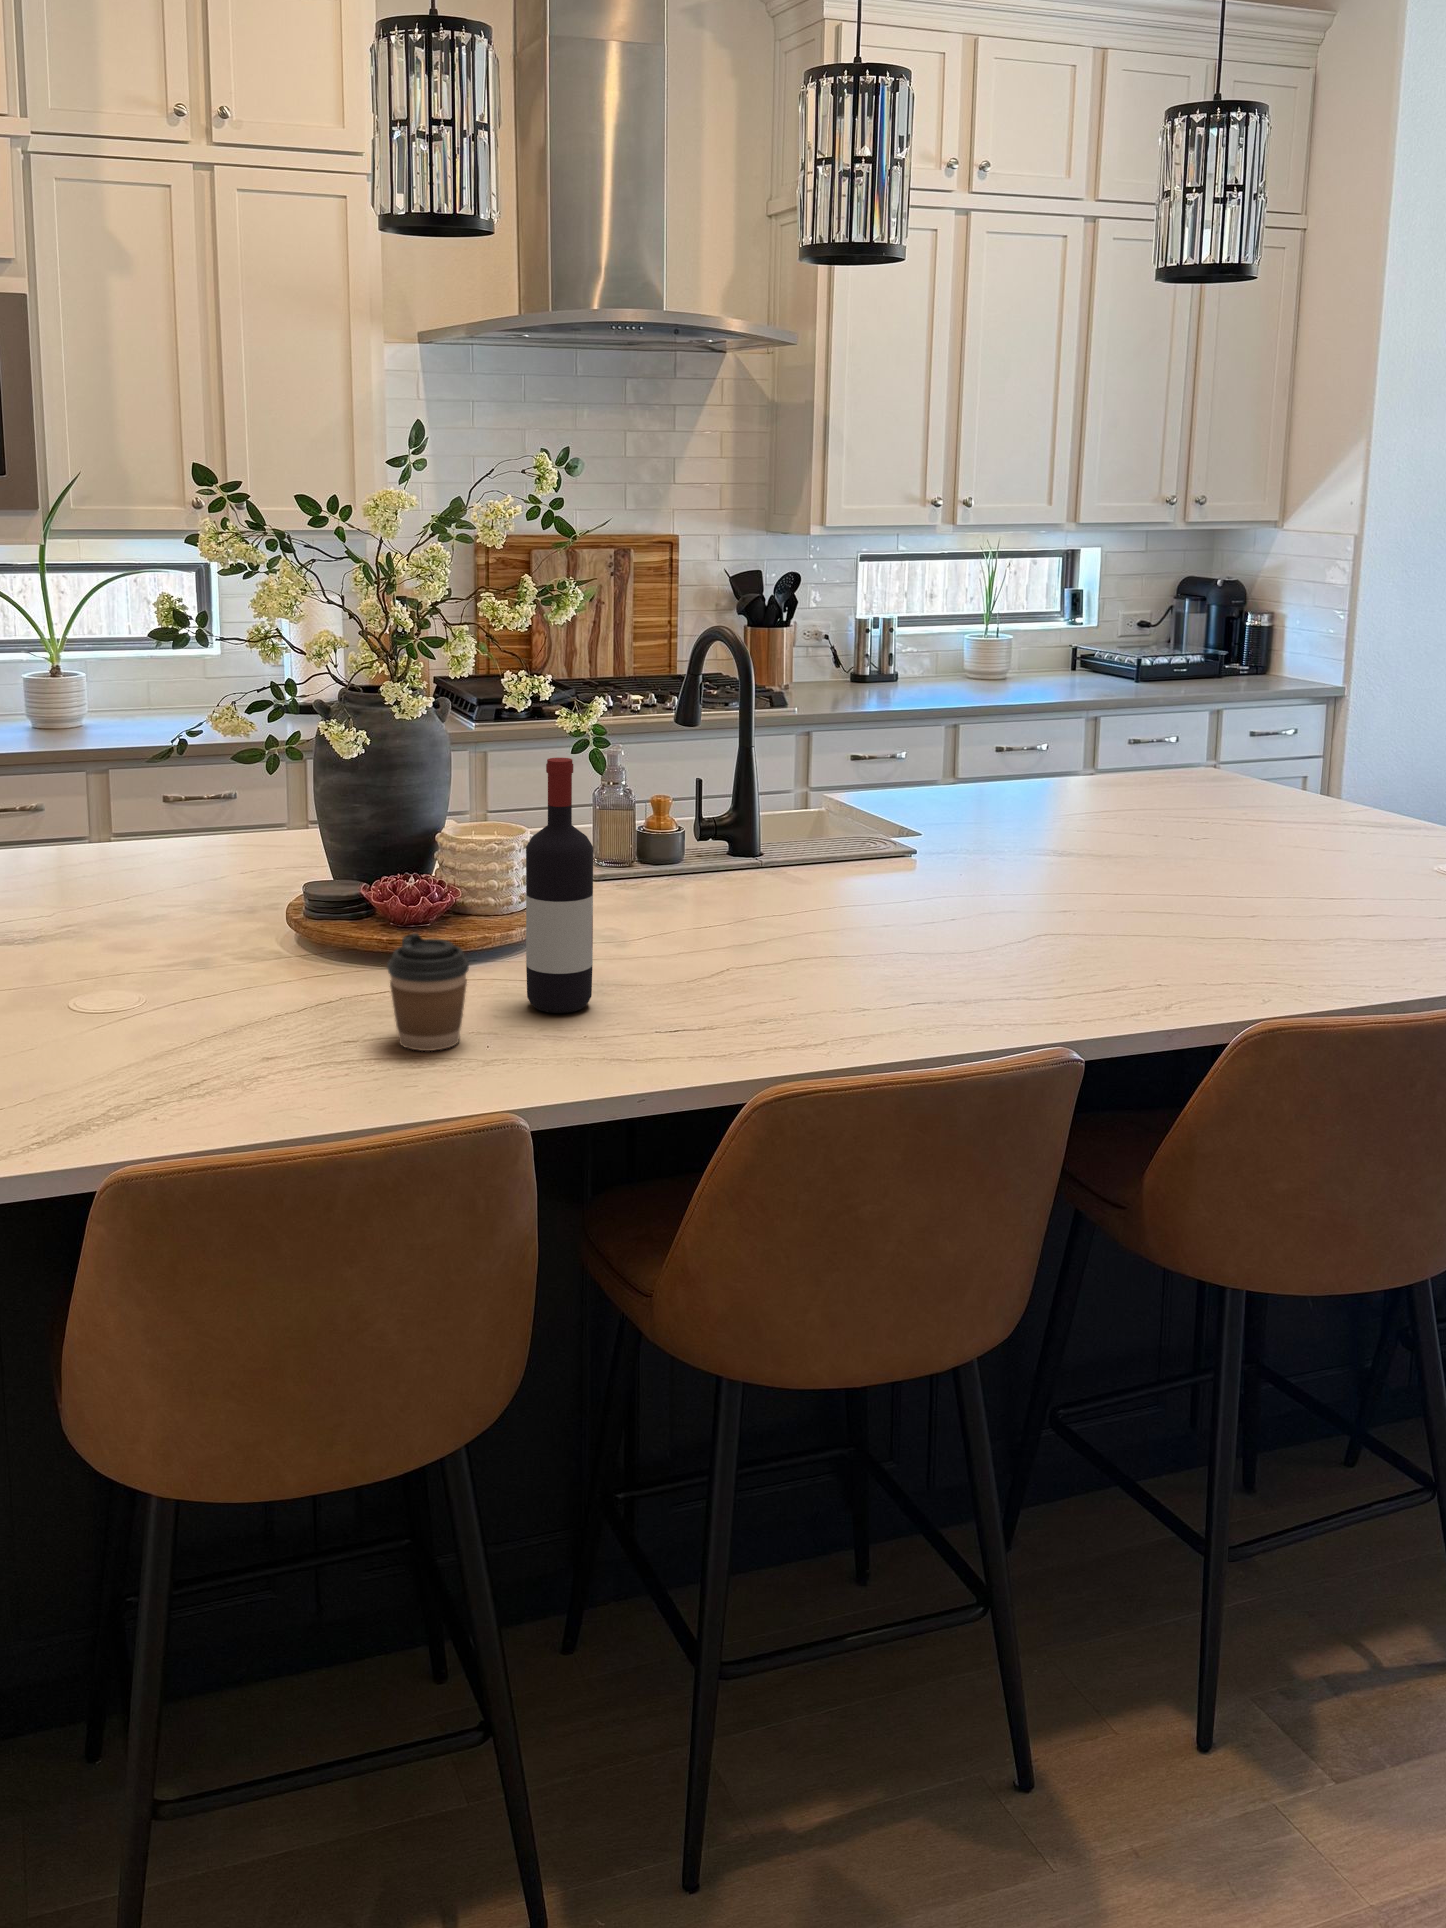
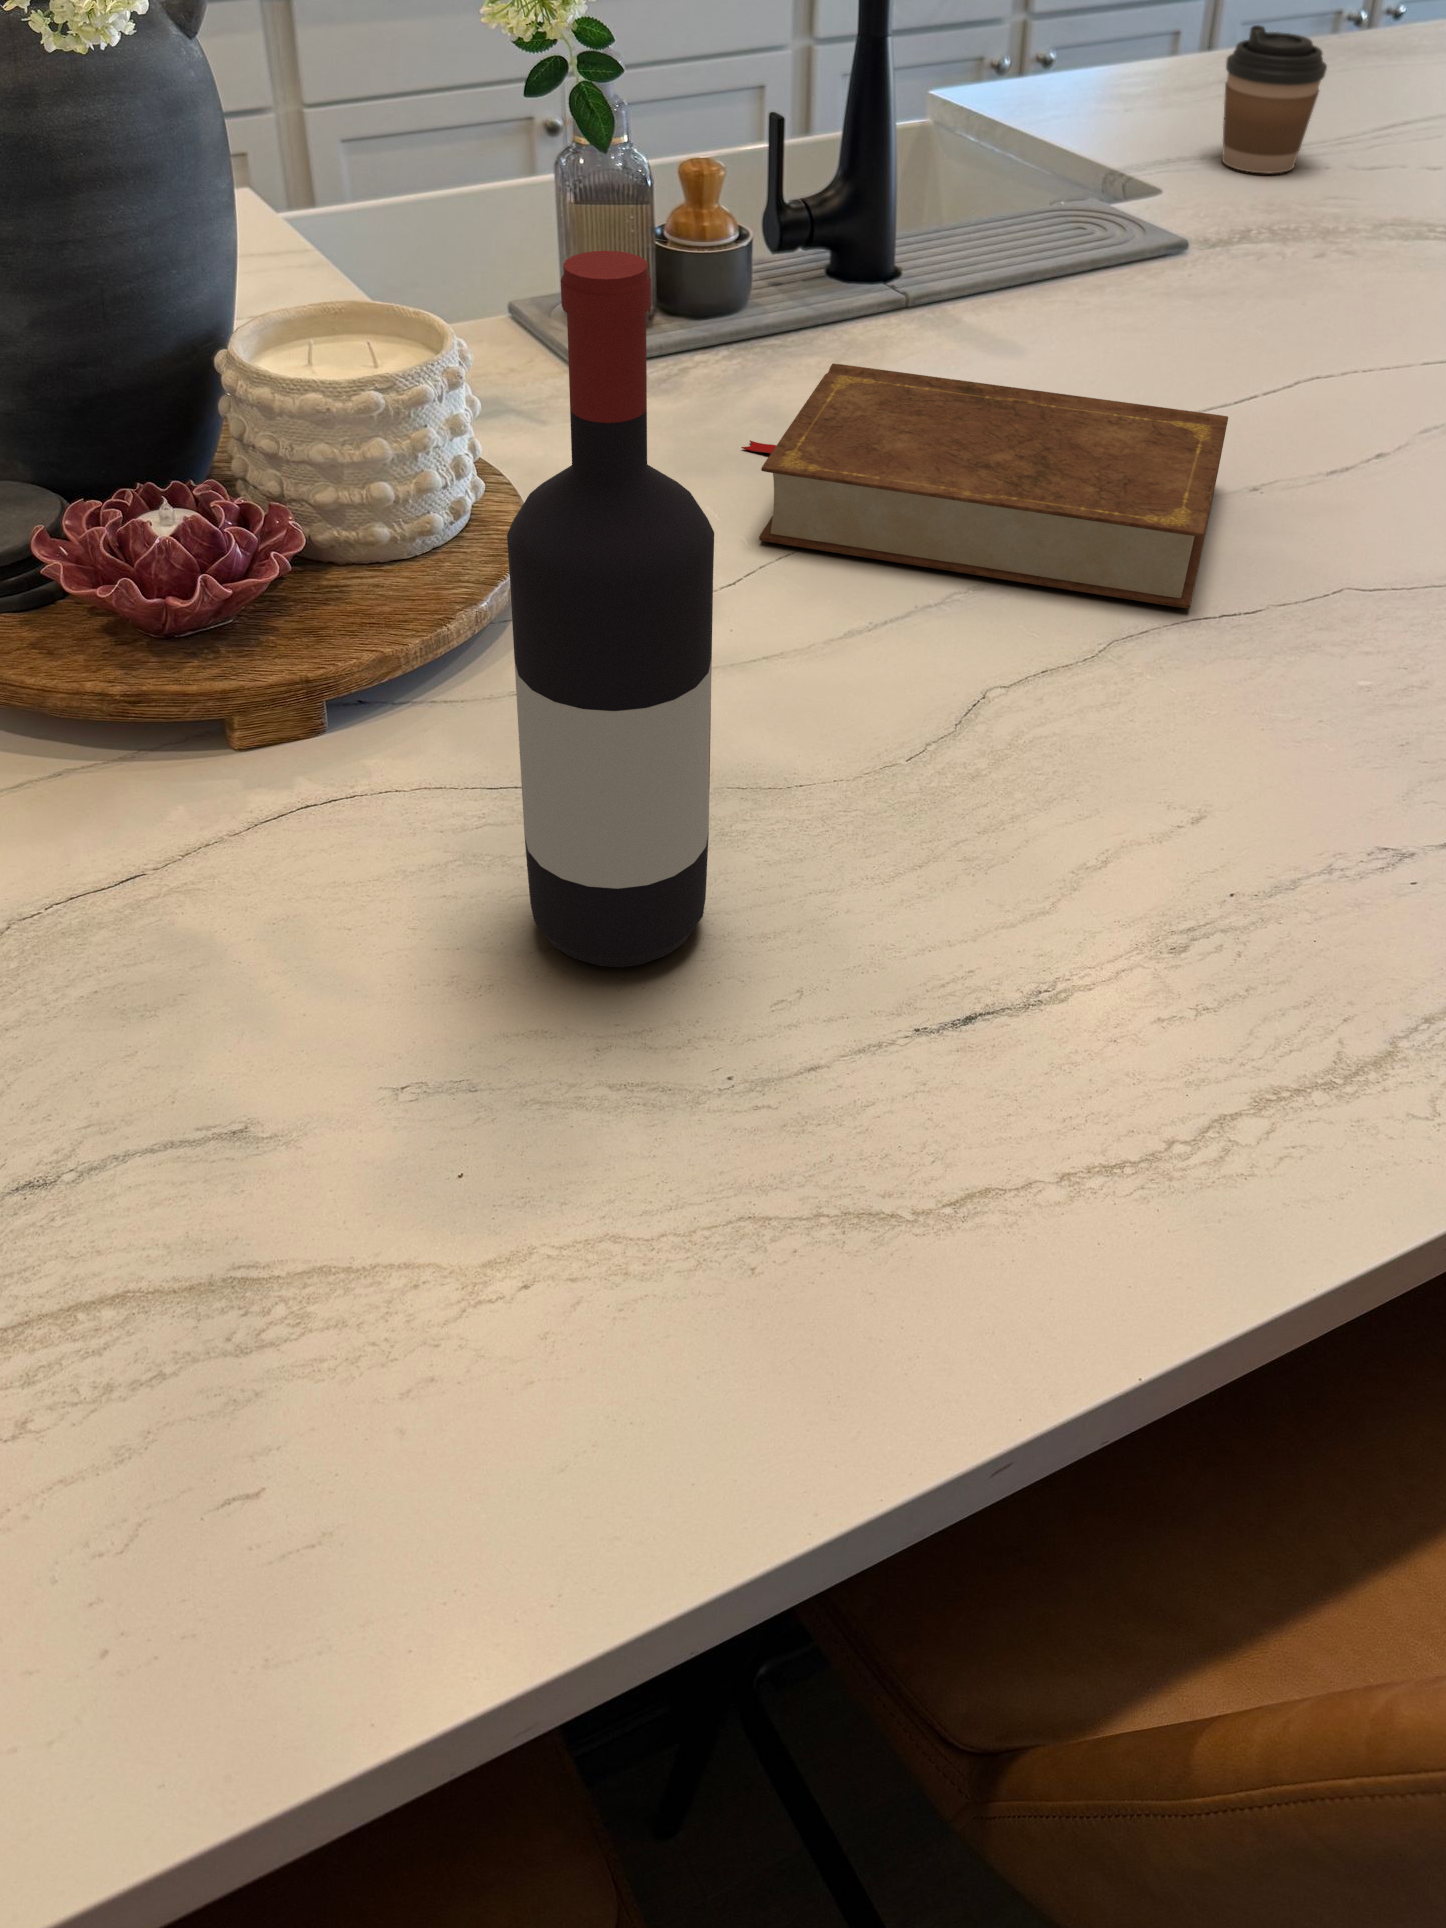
book: none [655,867,872,949] -> present [741,363,1228,608]
coffee cup: present [387,933,469,1051] -> present [1222,25,1327,173]

